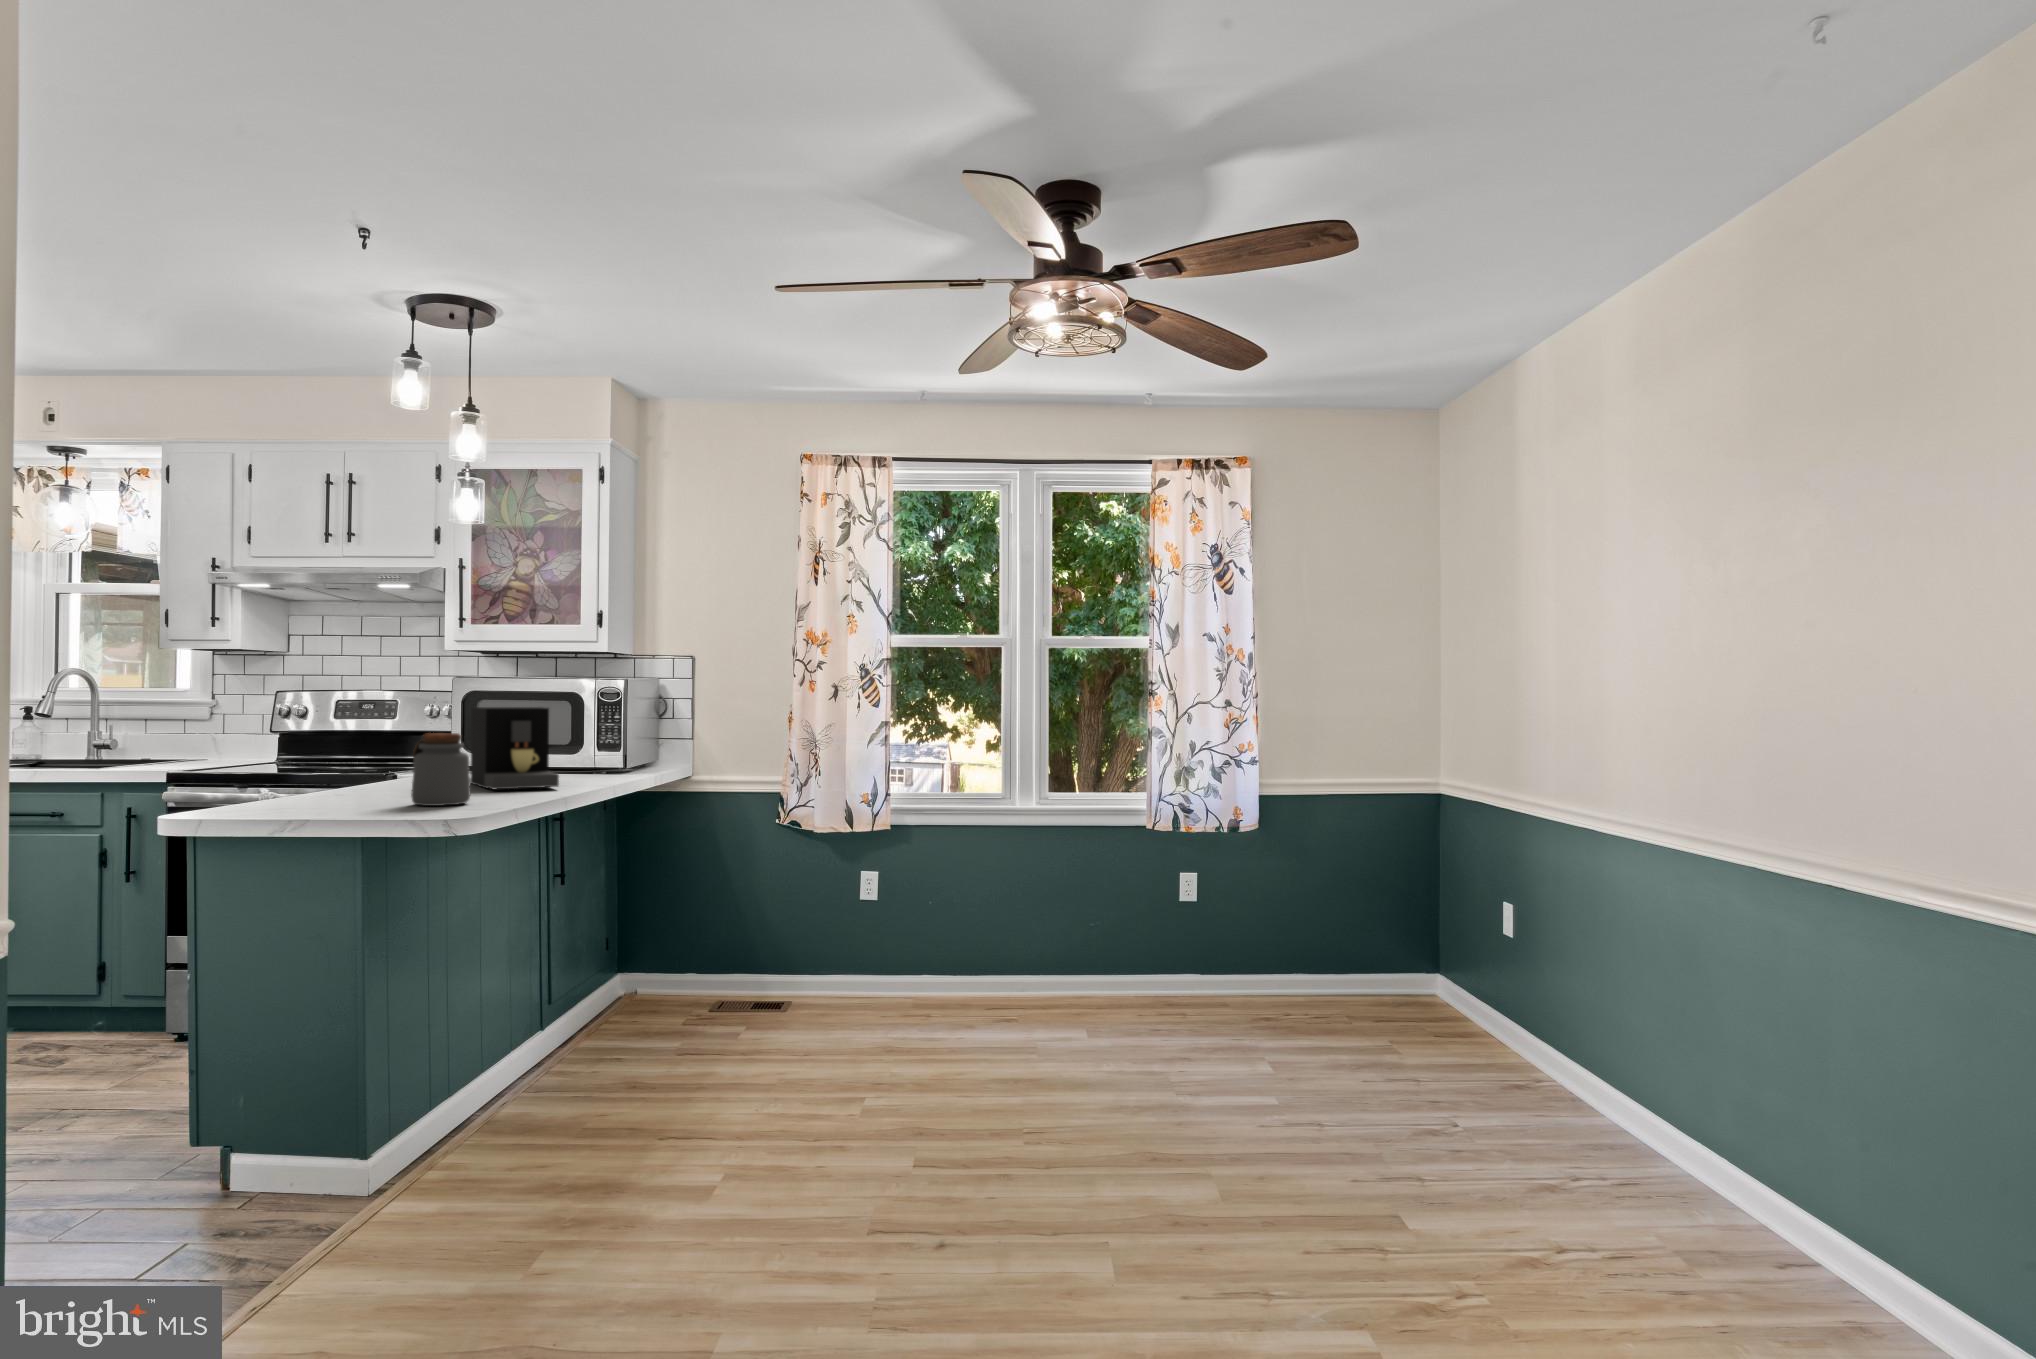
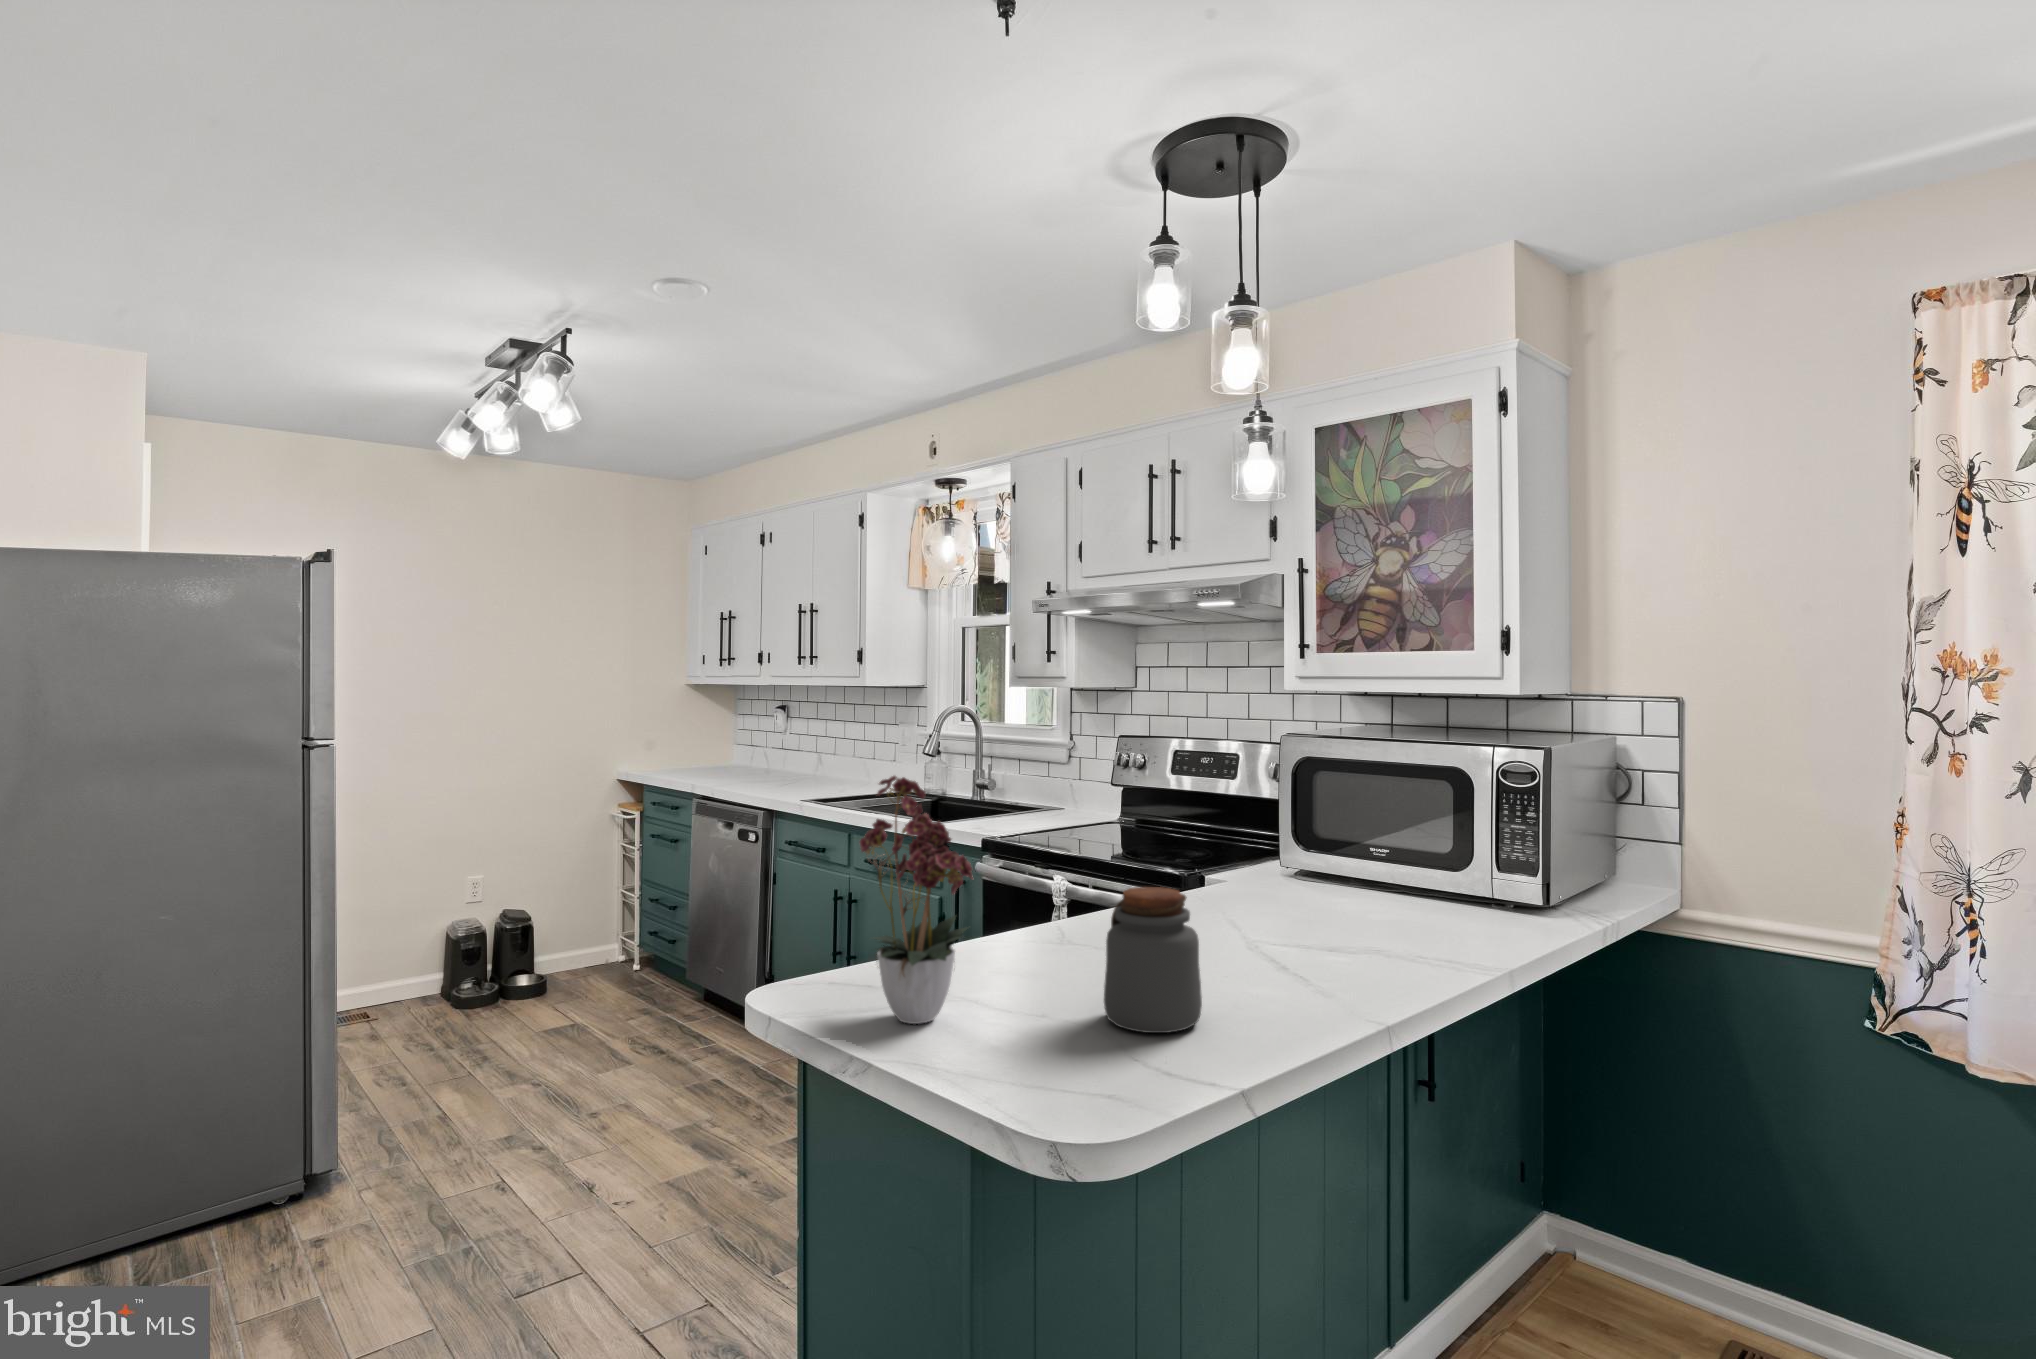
flower arrangement: none [242,662,353,813] -> present [860,776,973,1024]
coffee maker: present [470,707,559,789] -> none [1278,799,1397,970]

